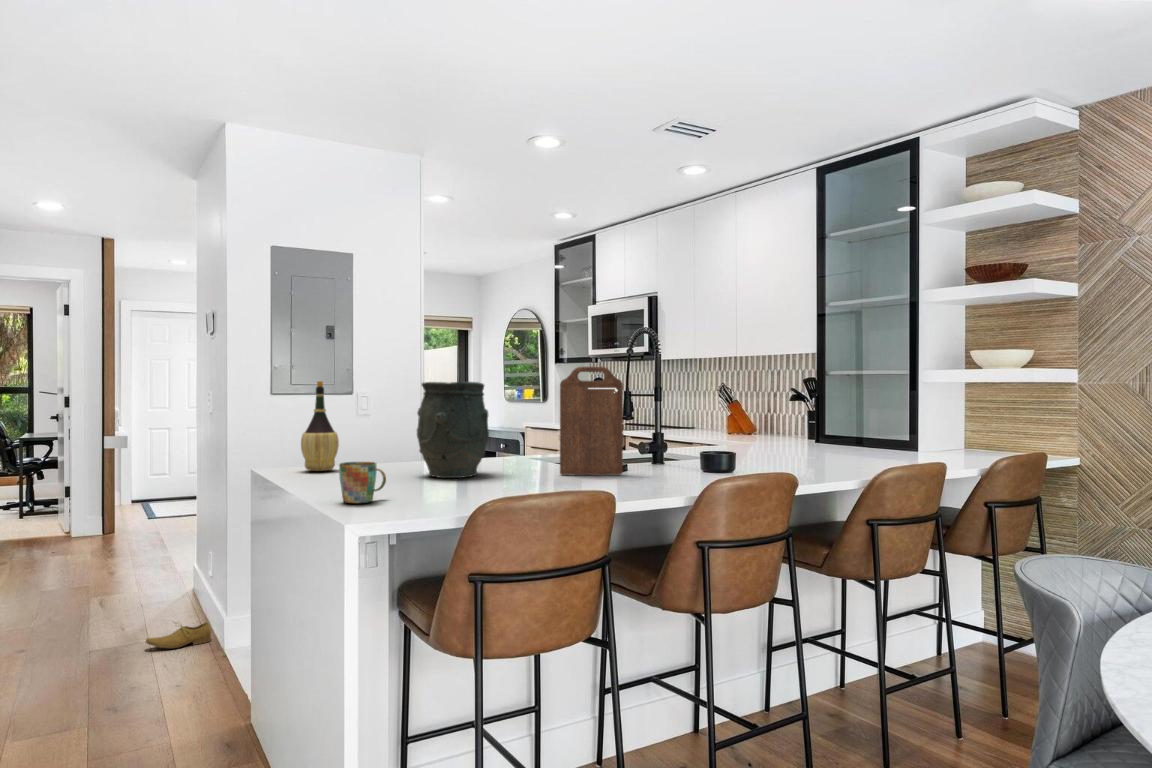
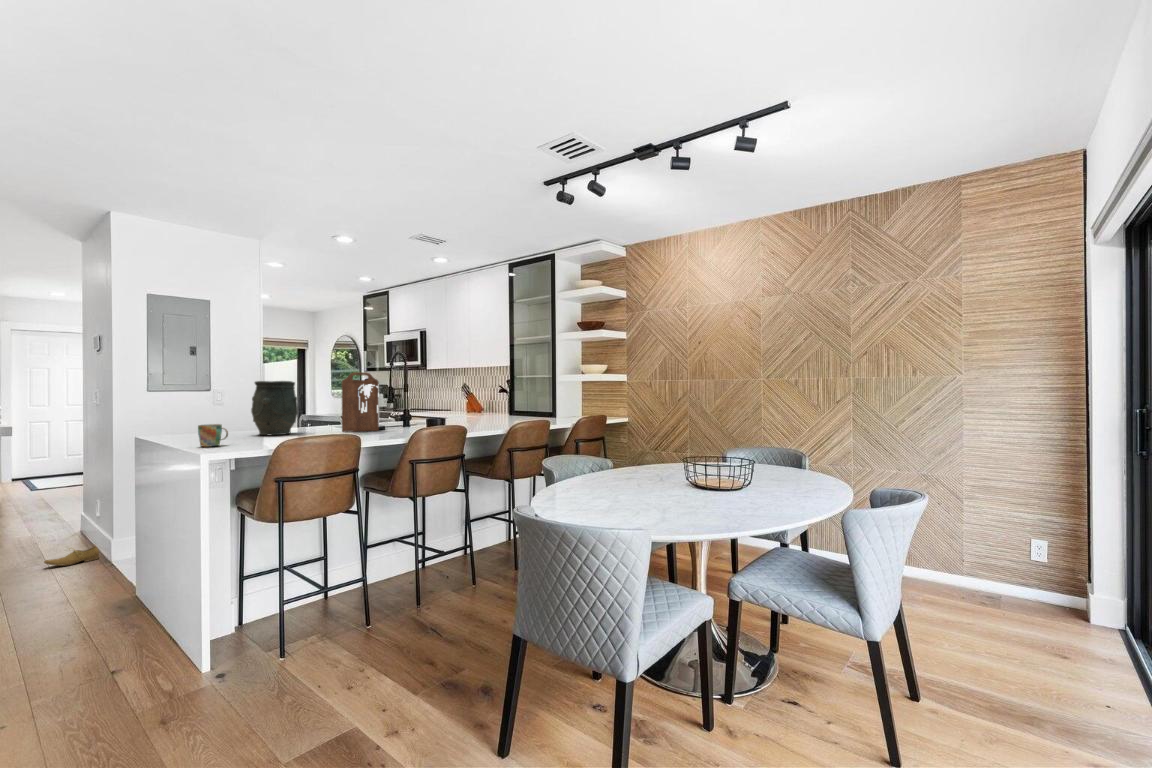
wine bottle: present [301,381,339,471] -> none [172,381,199,435]

